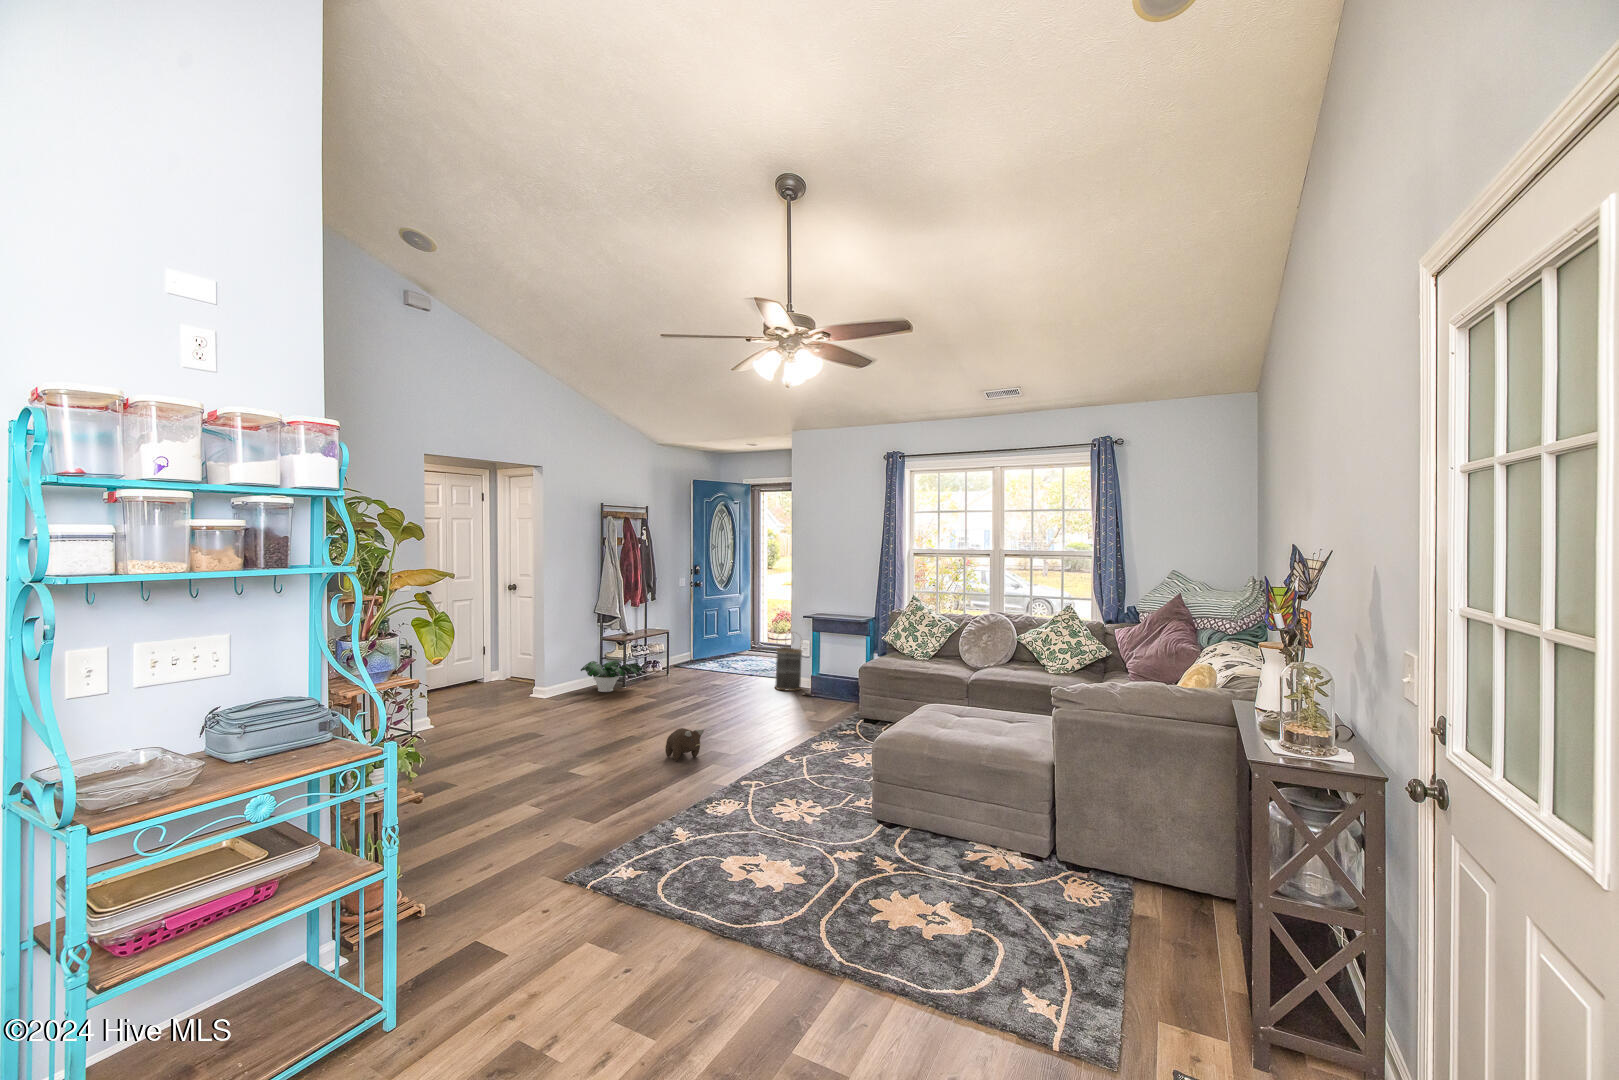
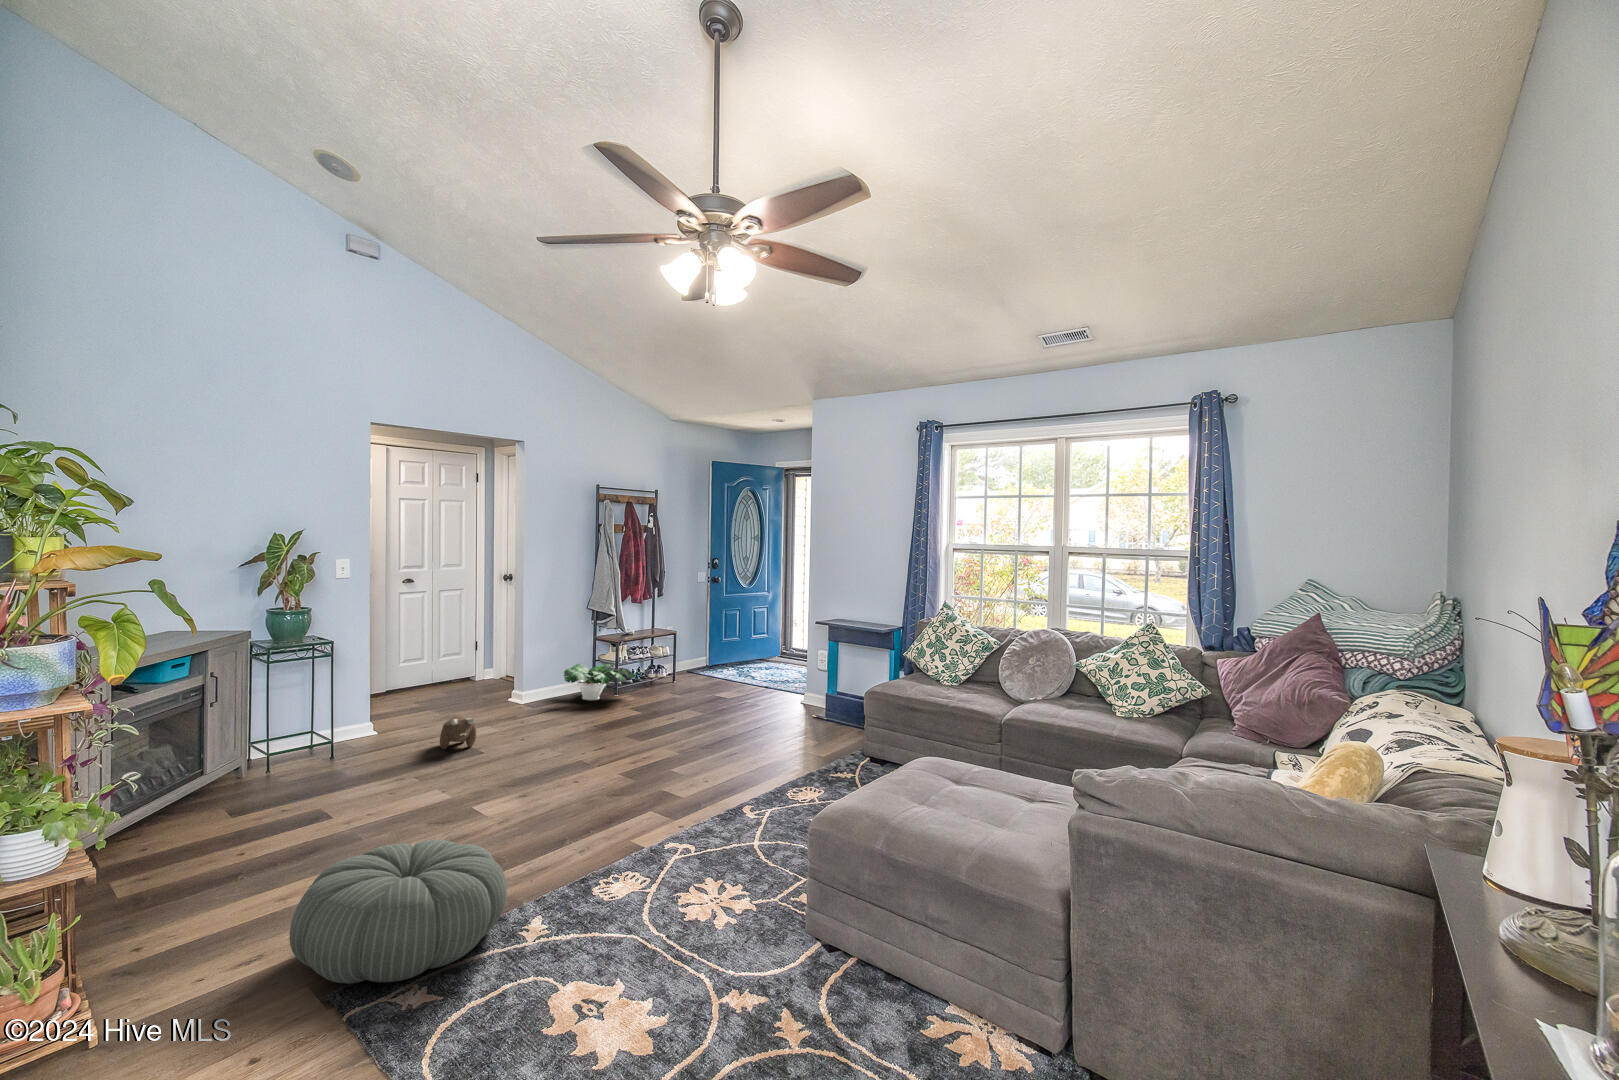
basket: present [775,647,802,690] -> none [785,638,819,711]
plush toy: present [665,728,704,761] -> present [440,716,476,750]
pouf: none [526,779,663,867] -> present [290,840,507,984]

